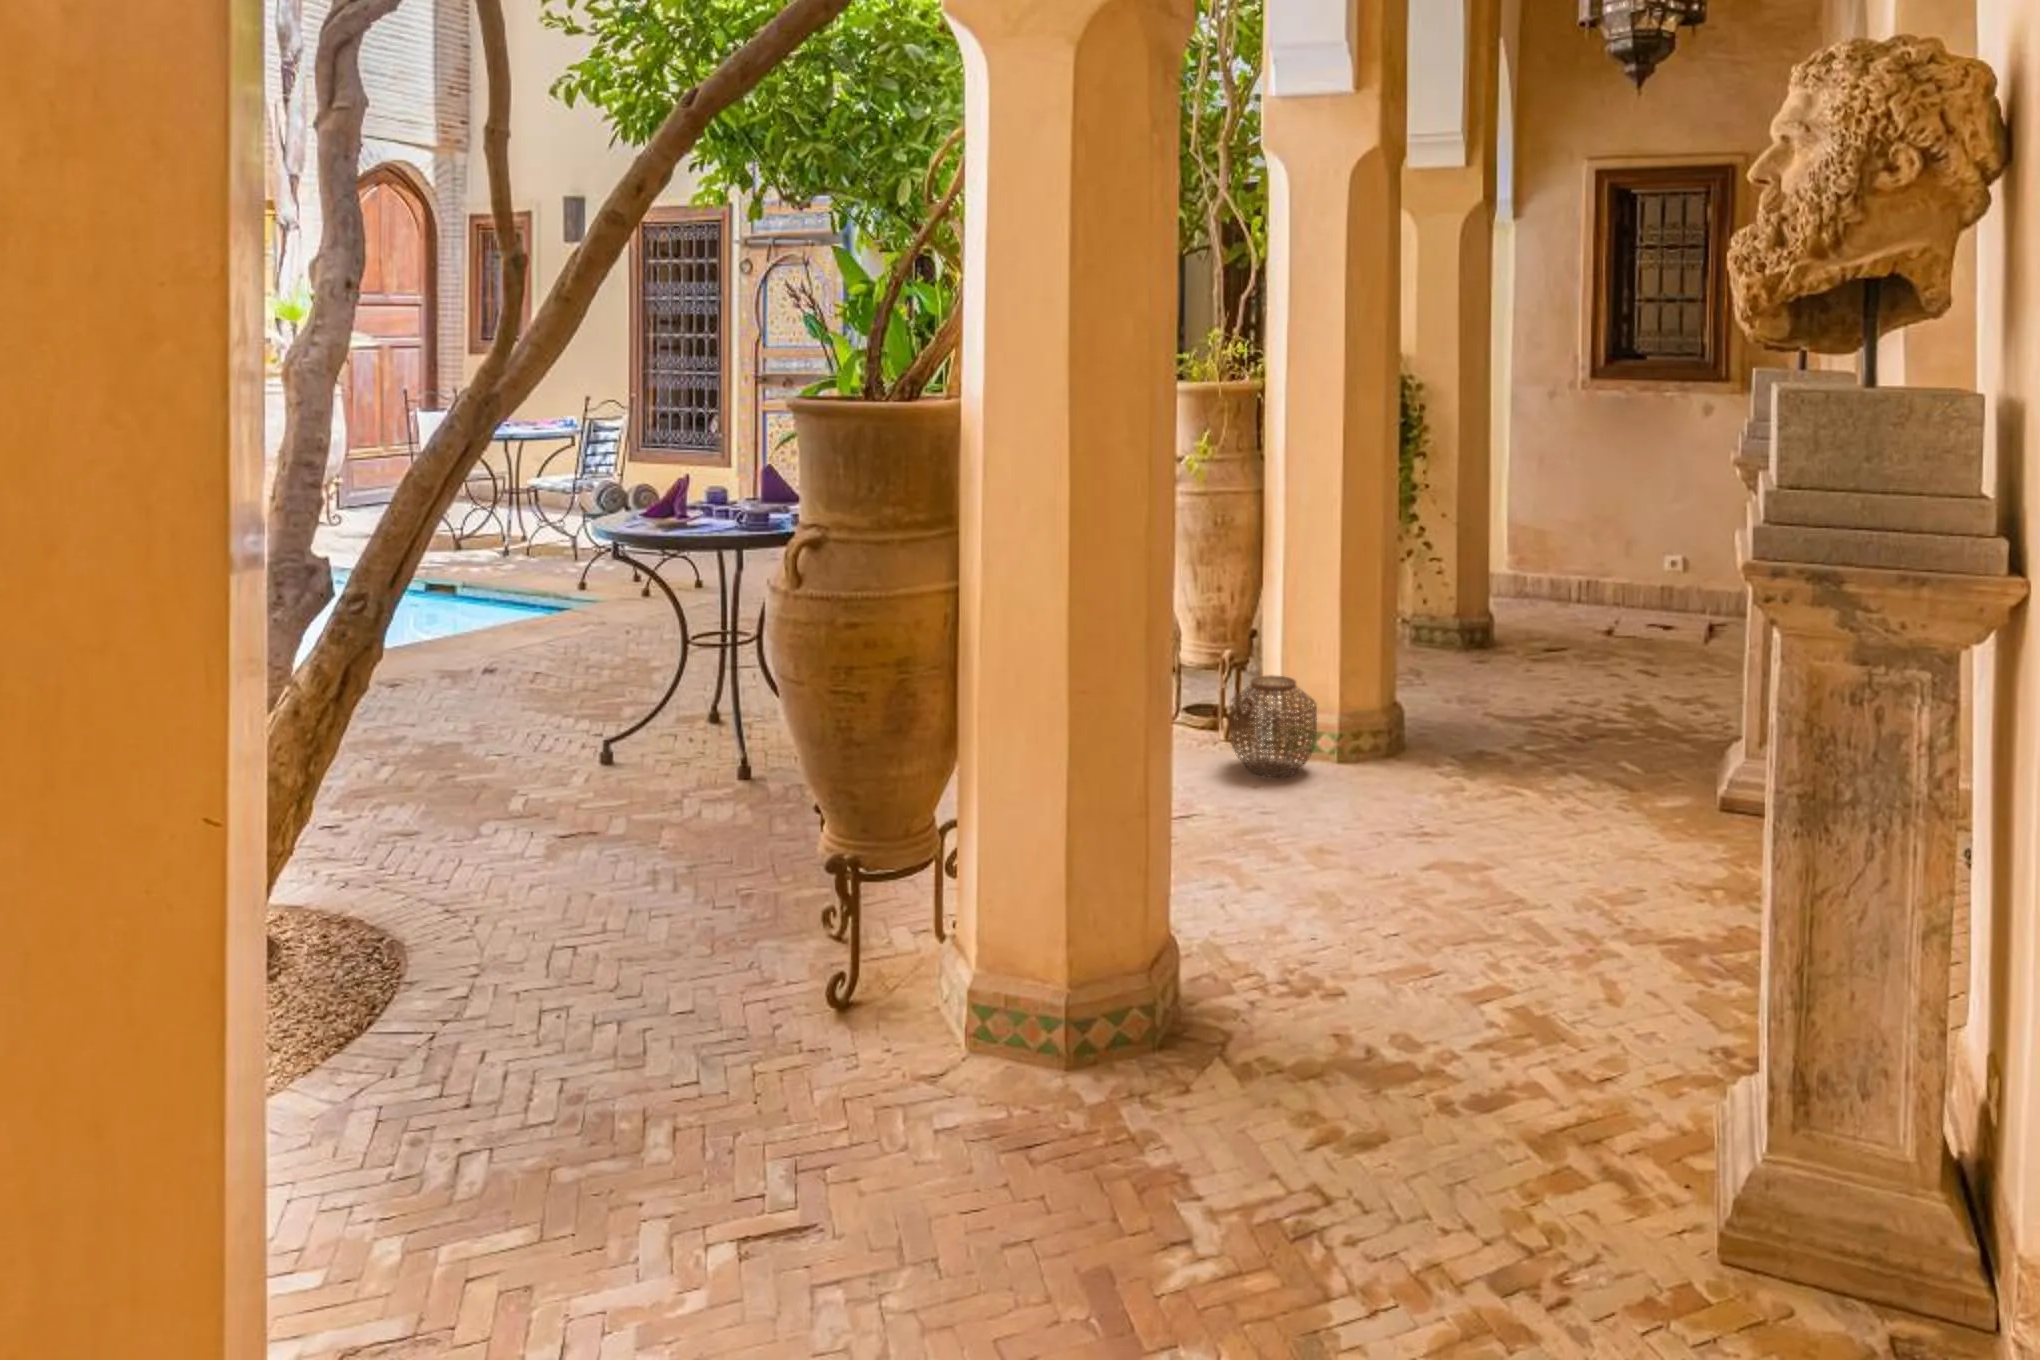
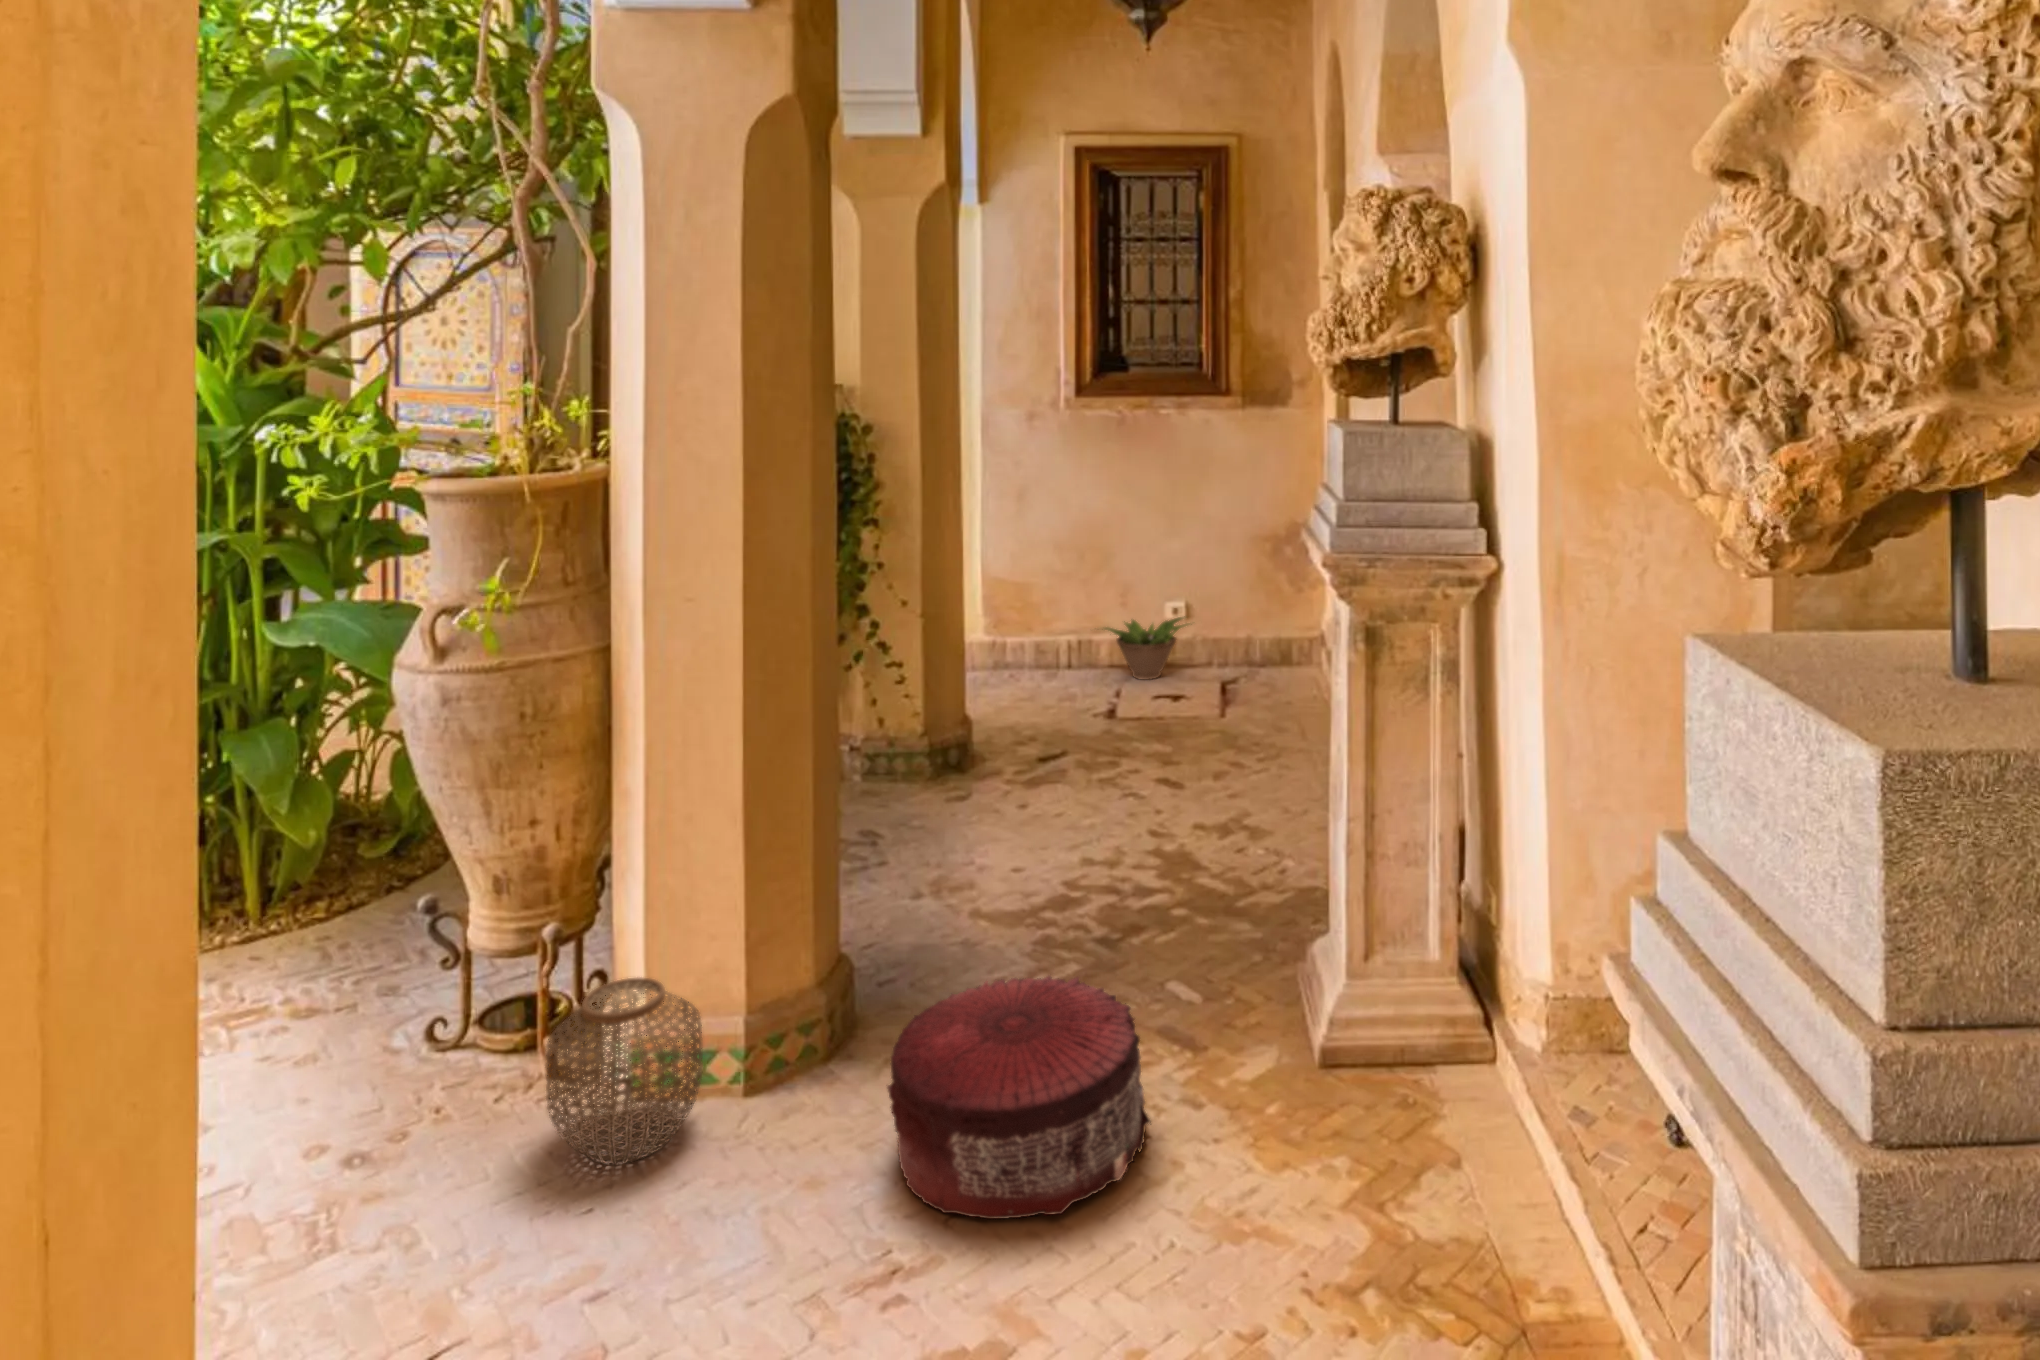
decorative plant: none [1597,567,1691,617] -> present [1104,616,1188,680]
pouf: none [1429,709,1602,829] -> present [887,976,1150,1219]

